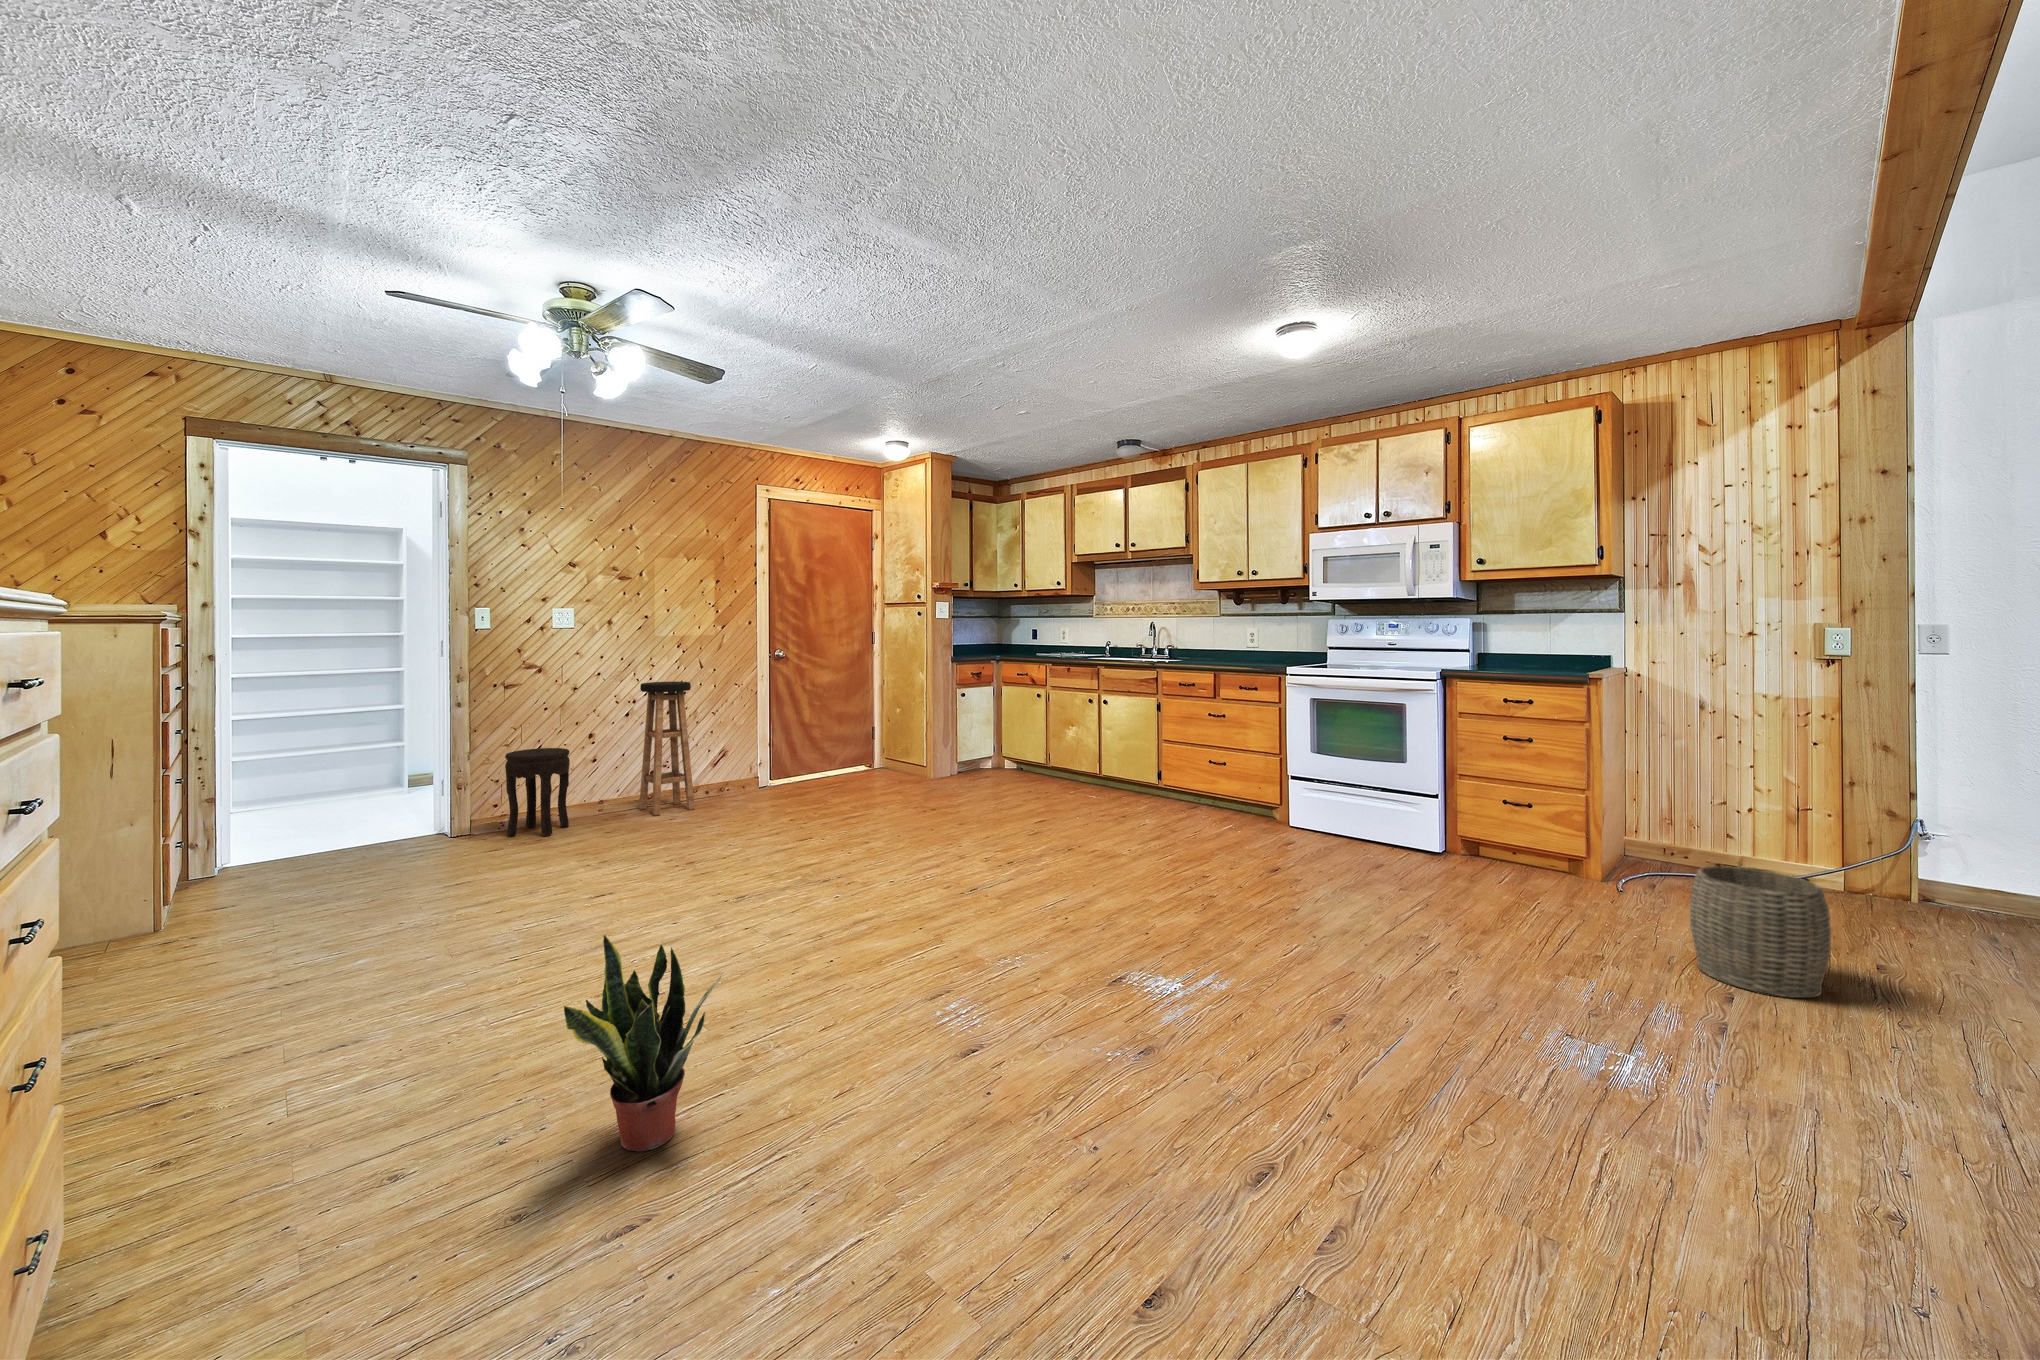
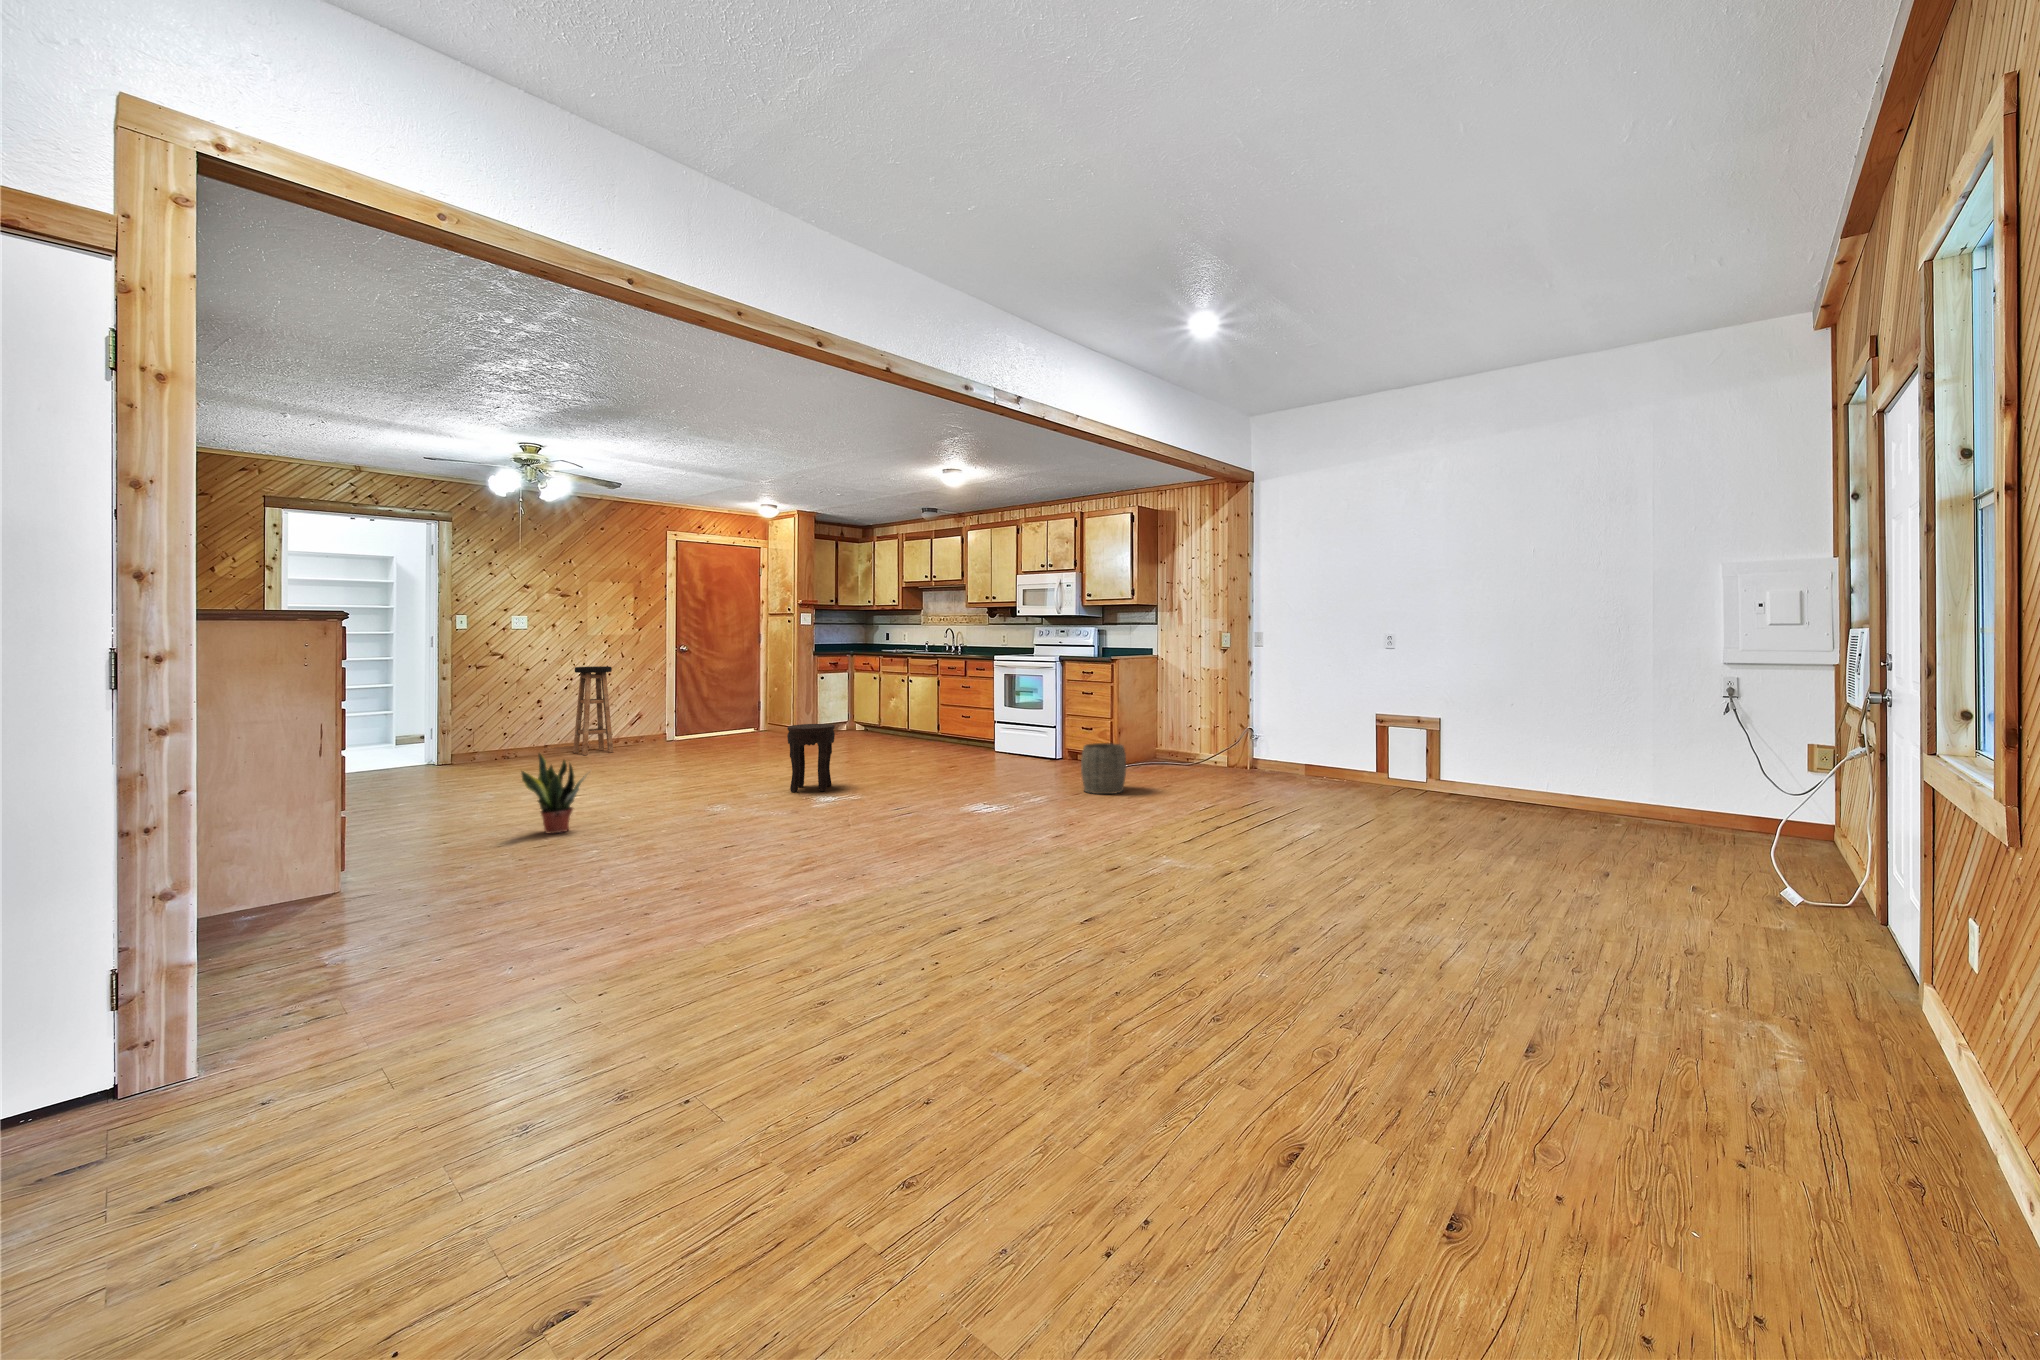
side table: present [505,748,570,836] -> present [787,724,835,792]

